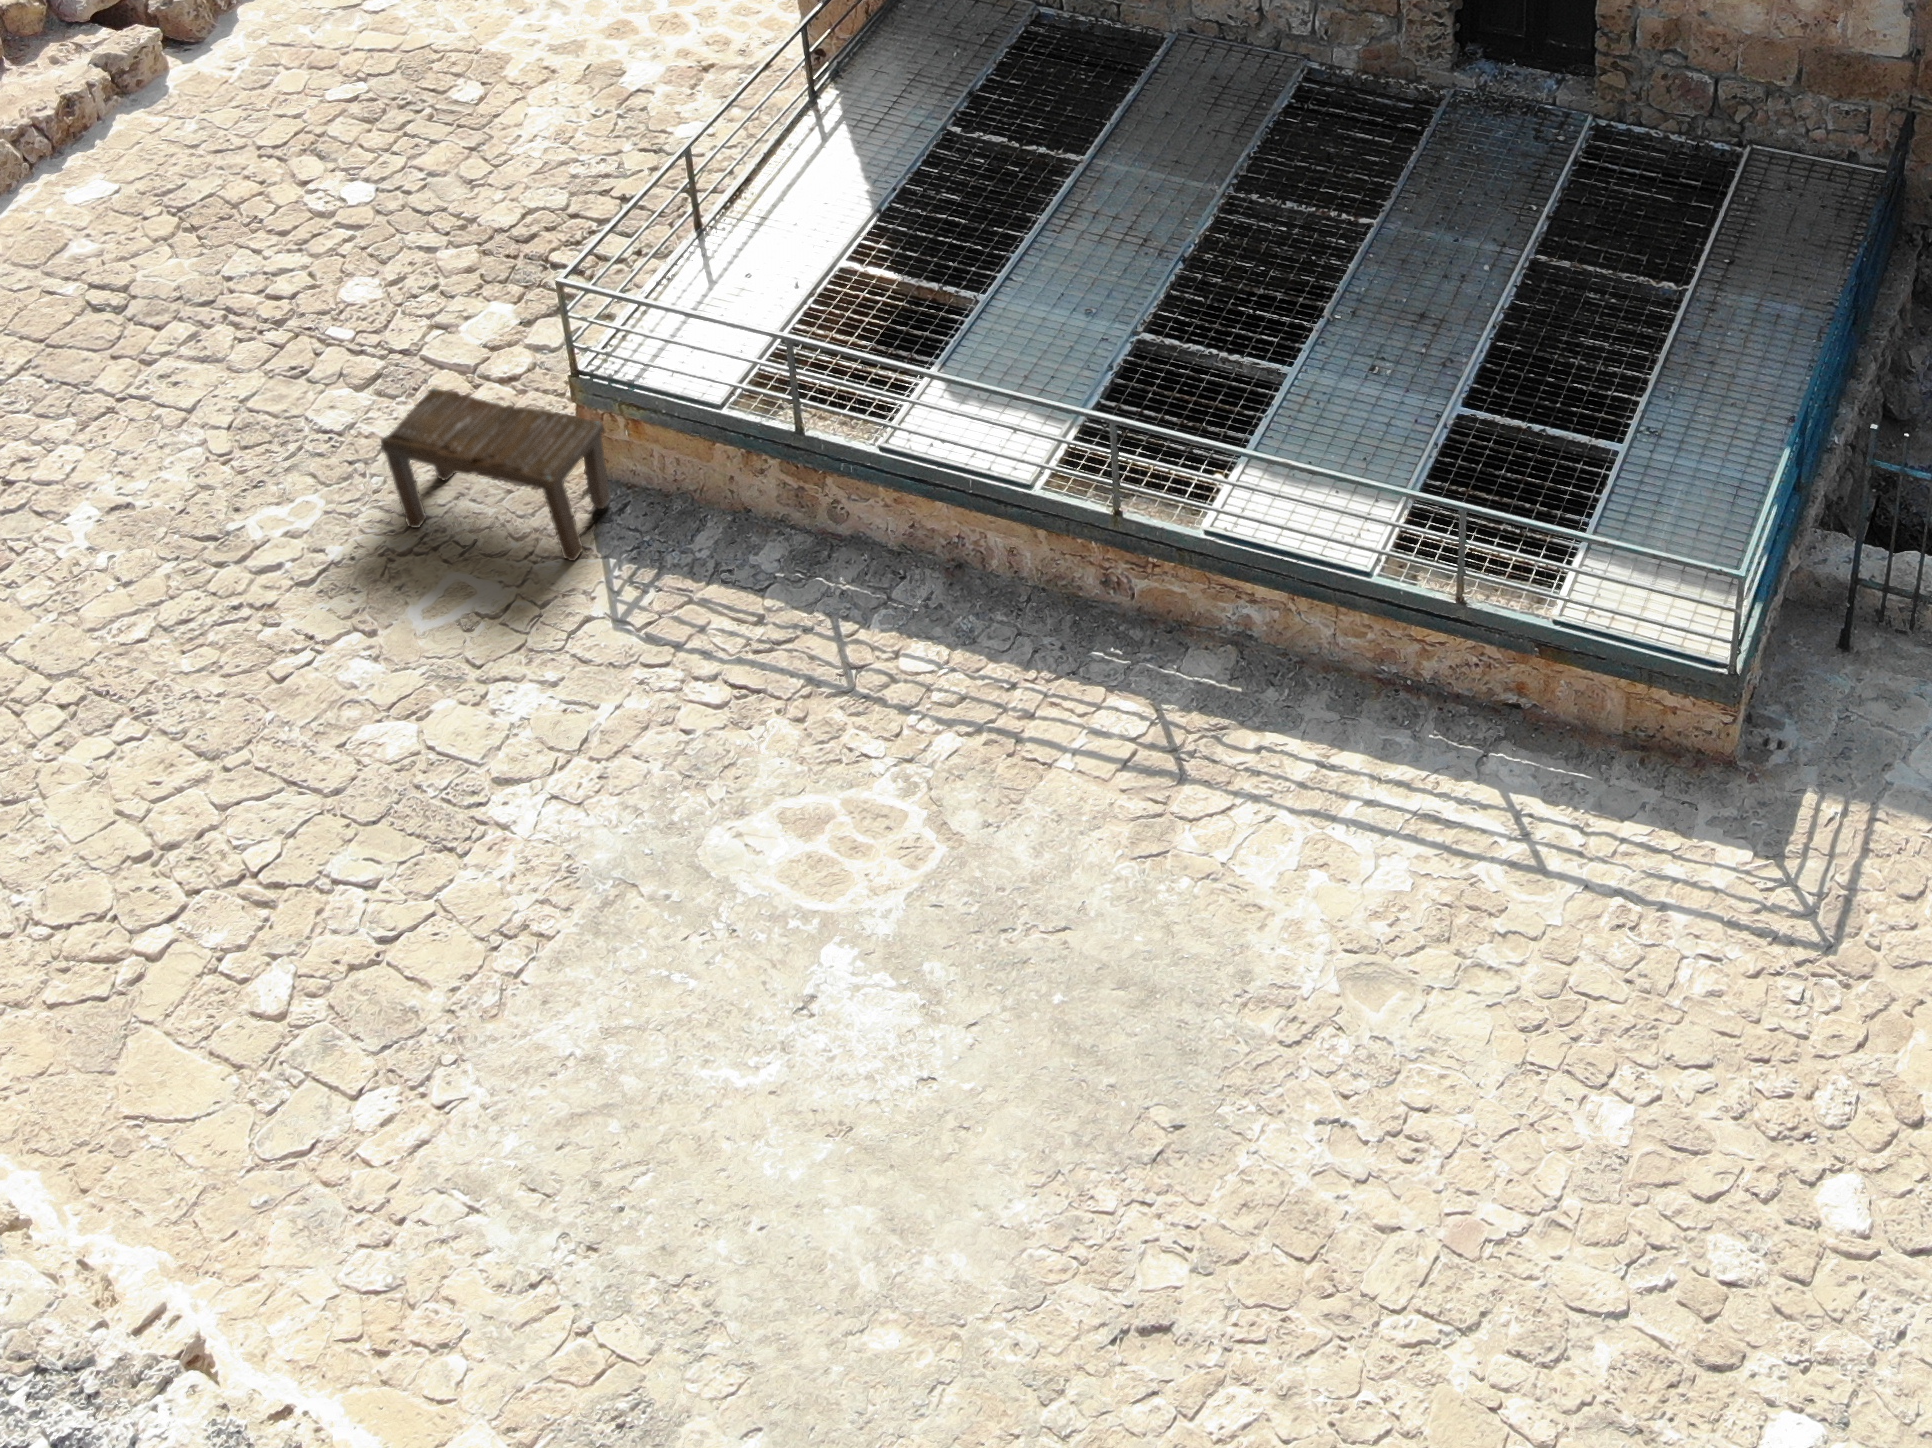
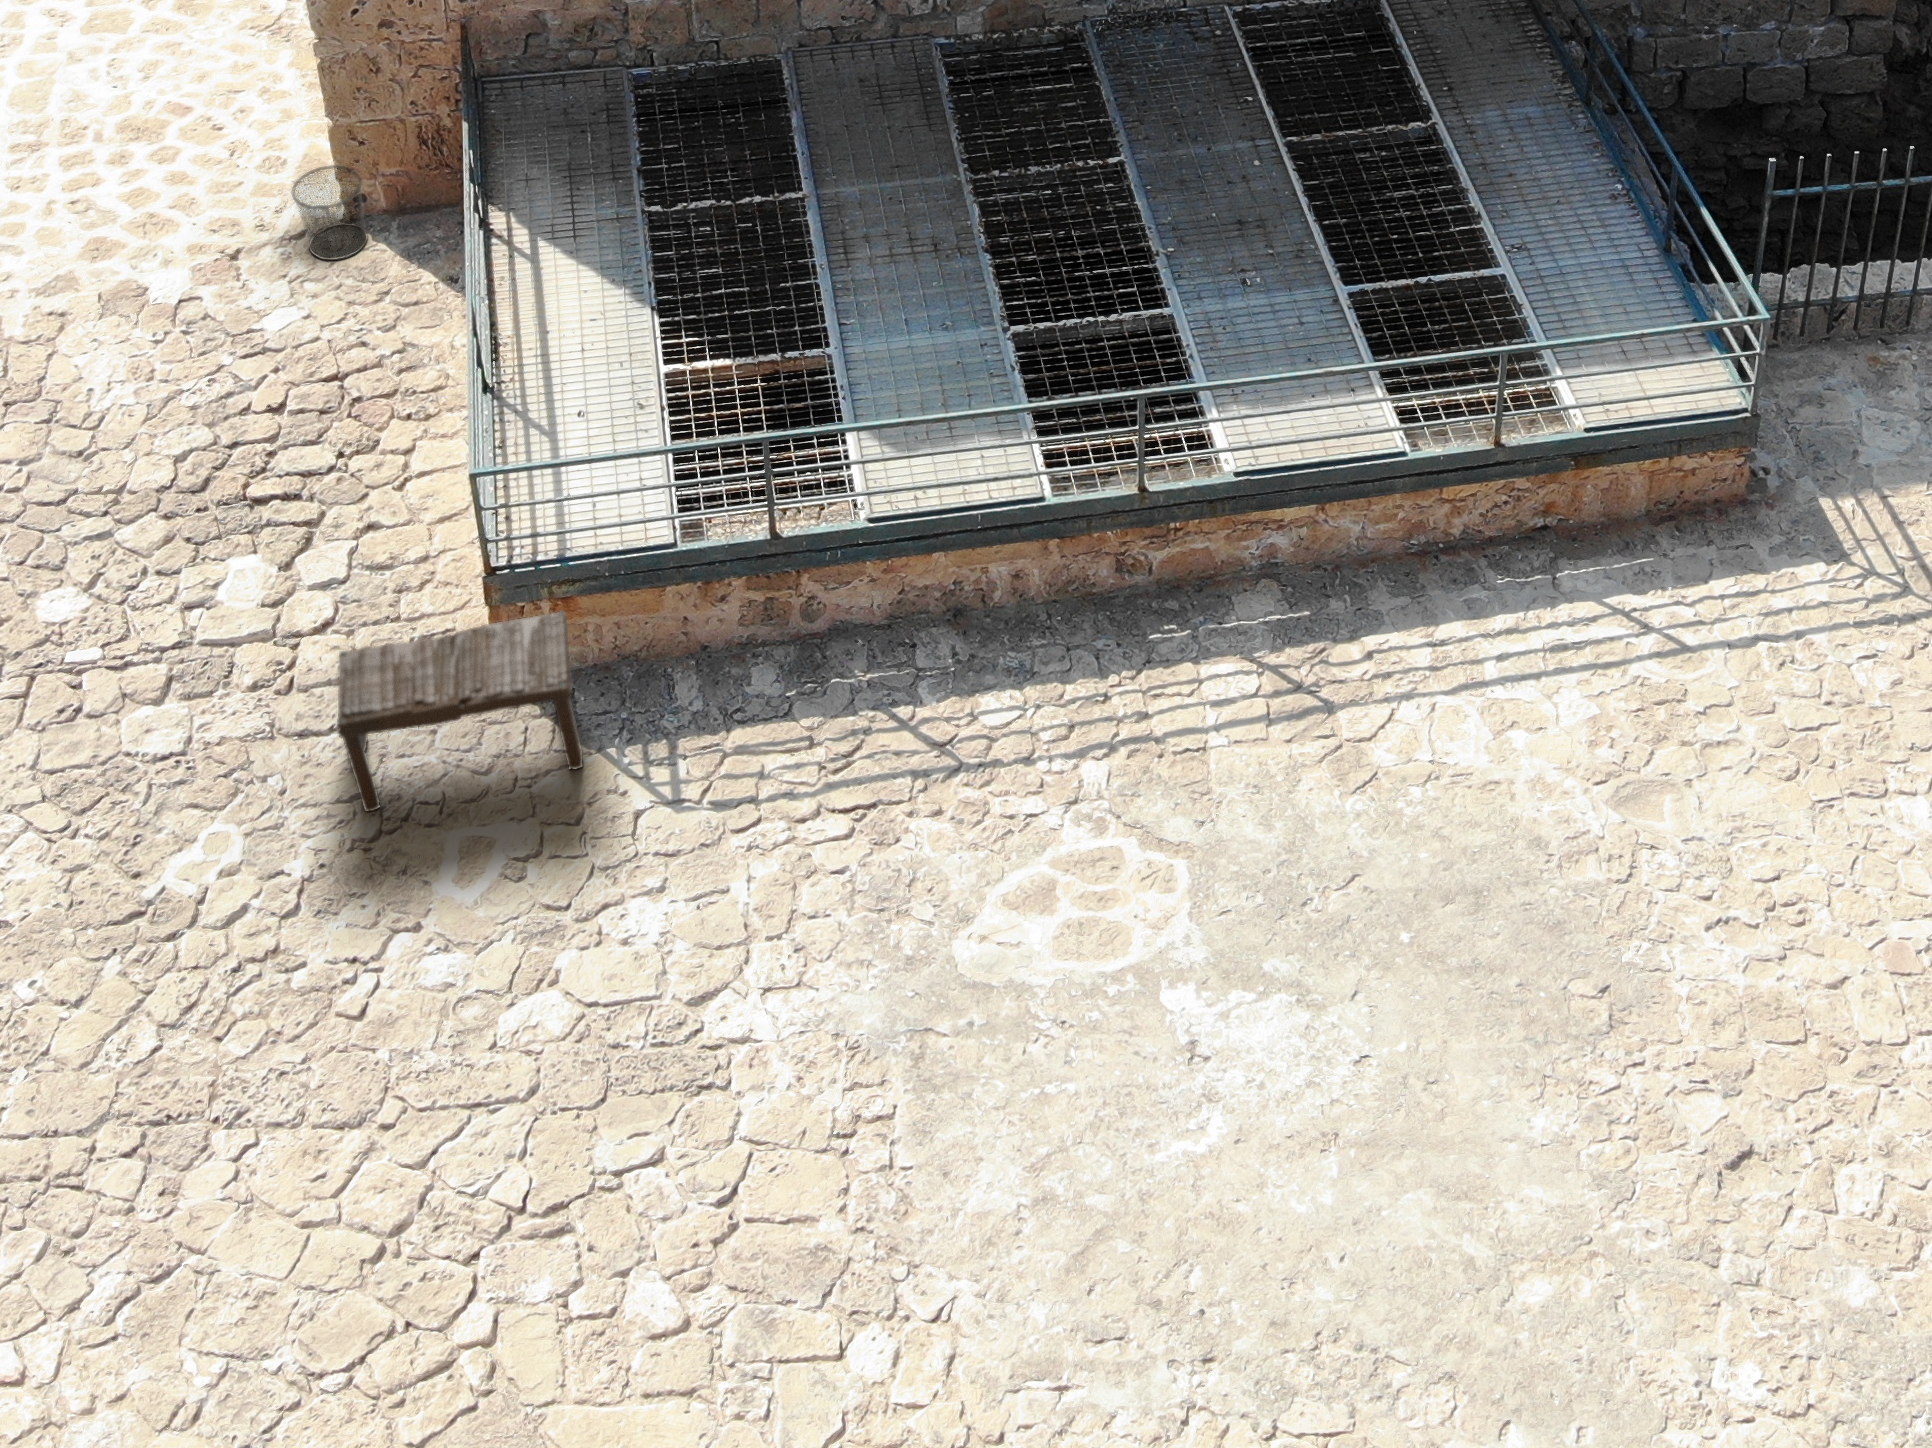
waste bin: none [717,15,782,99] -> present [292,165,367,260]

